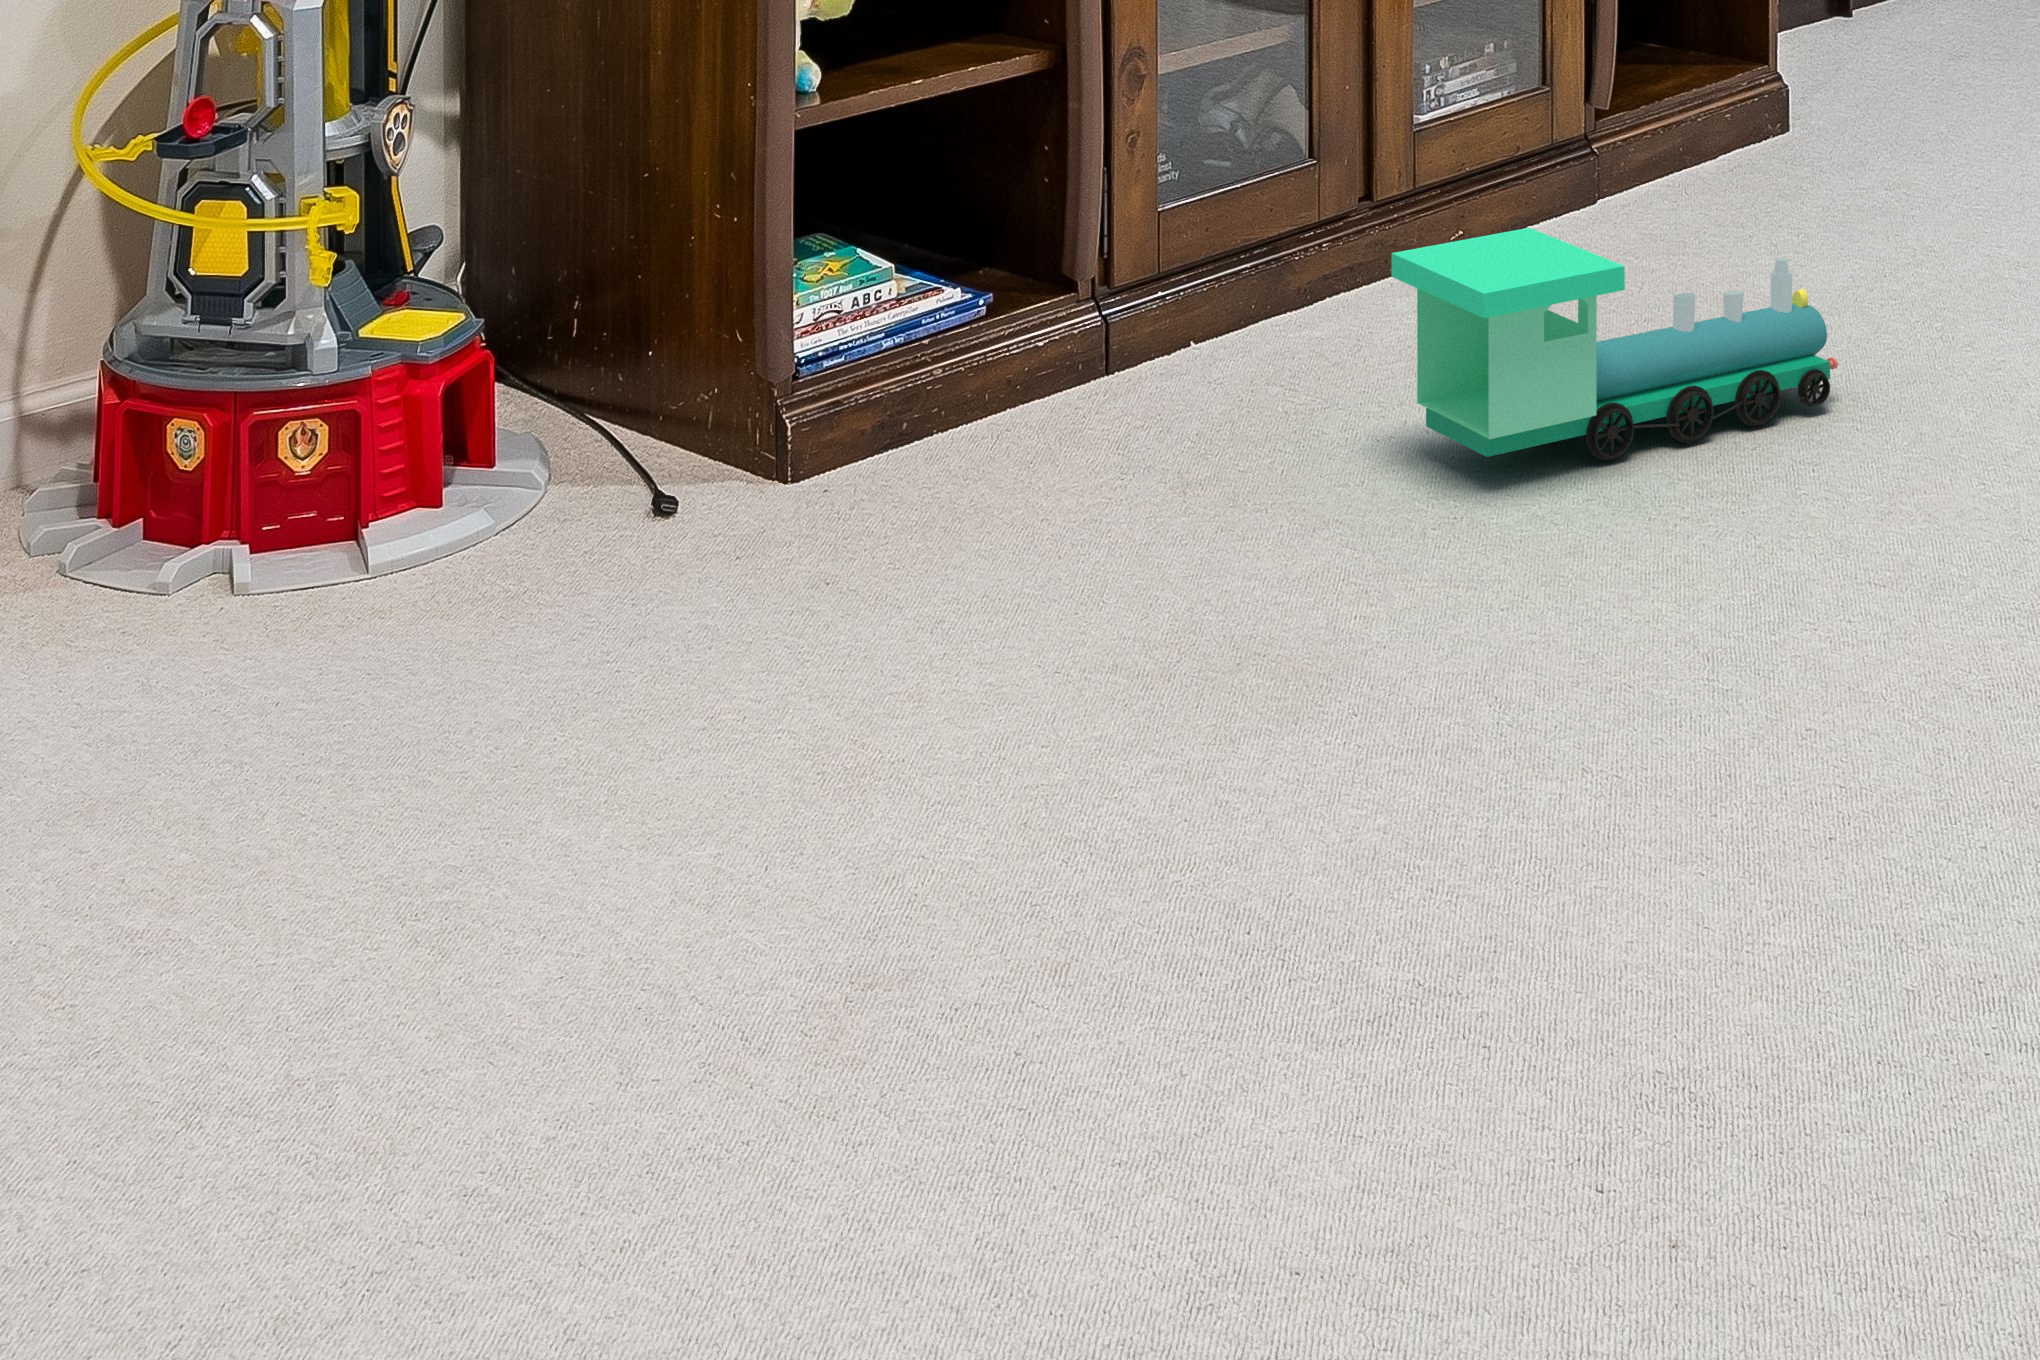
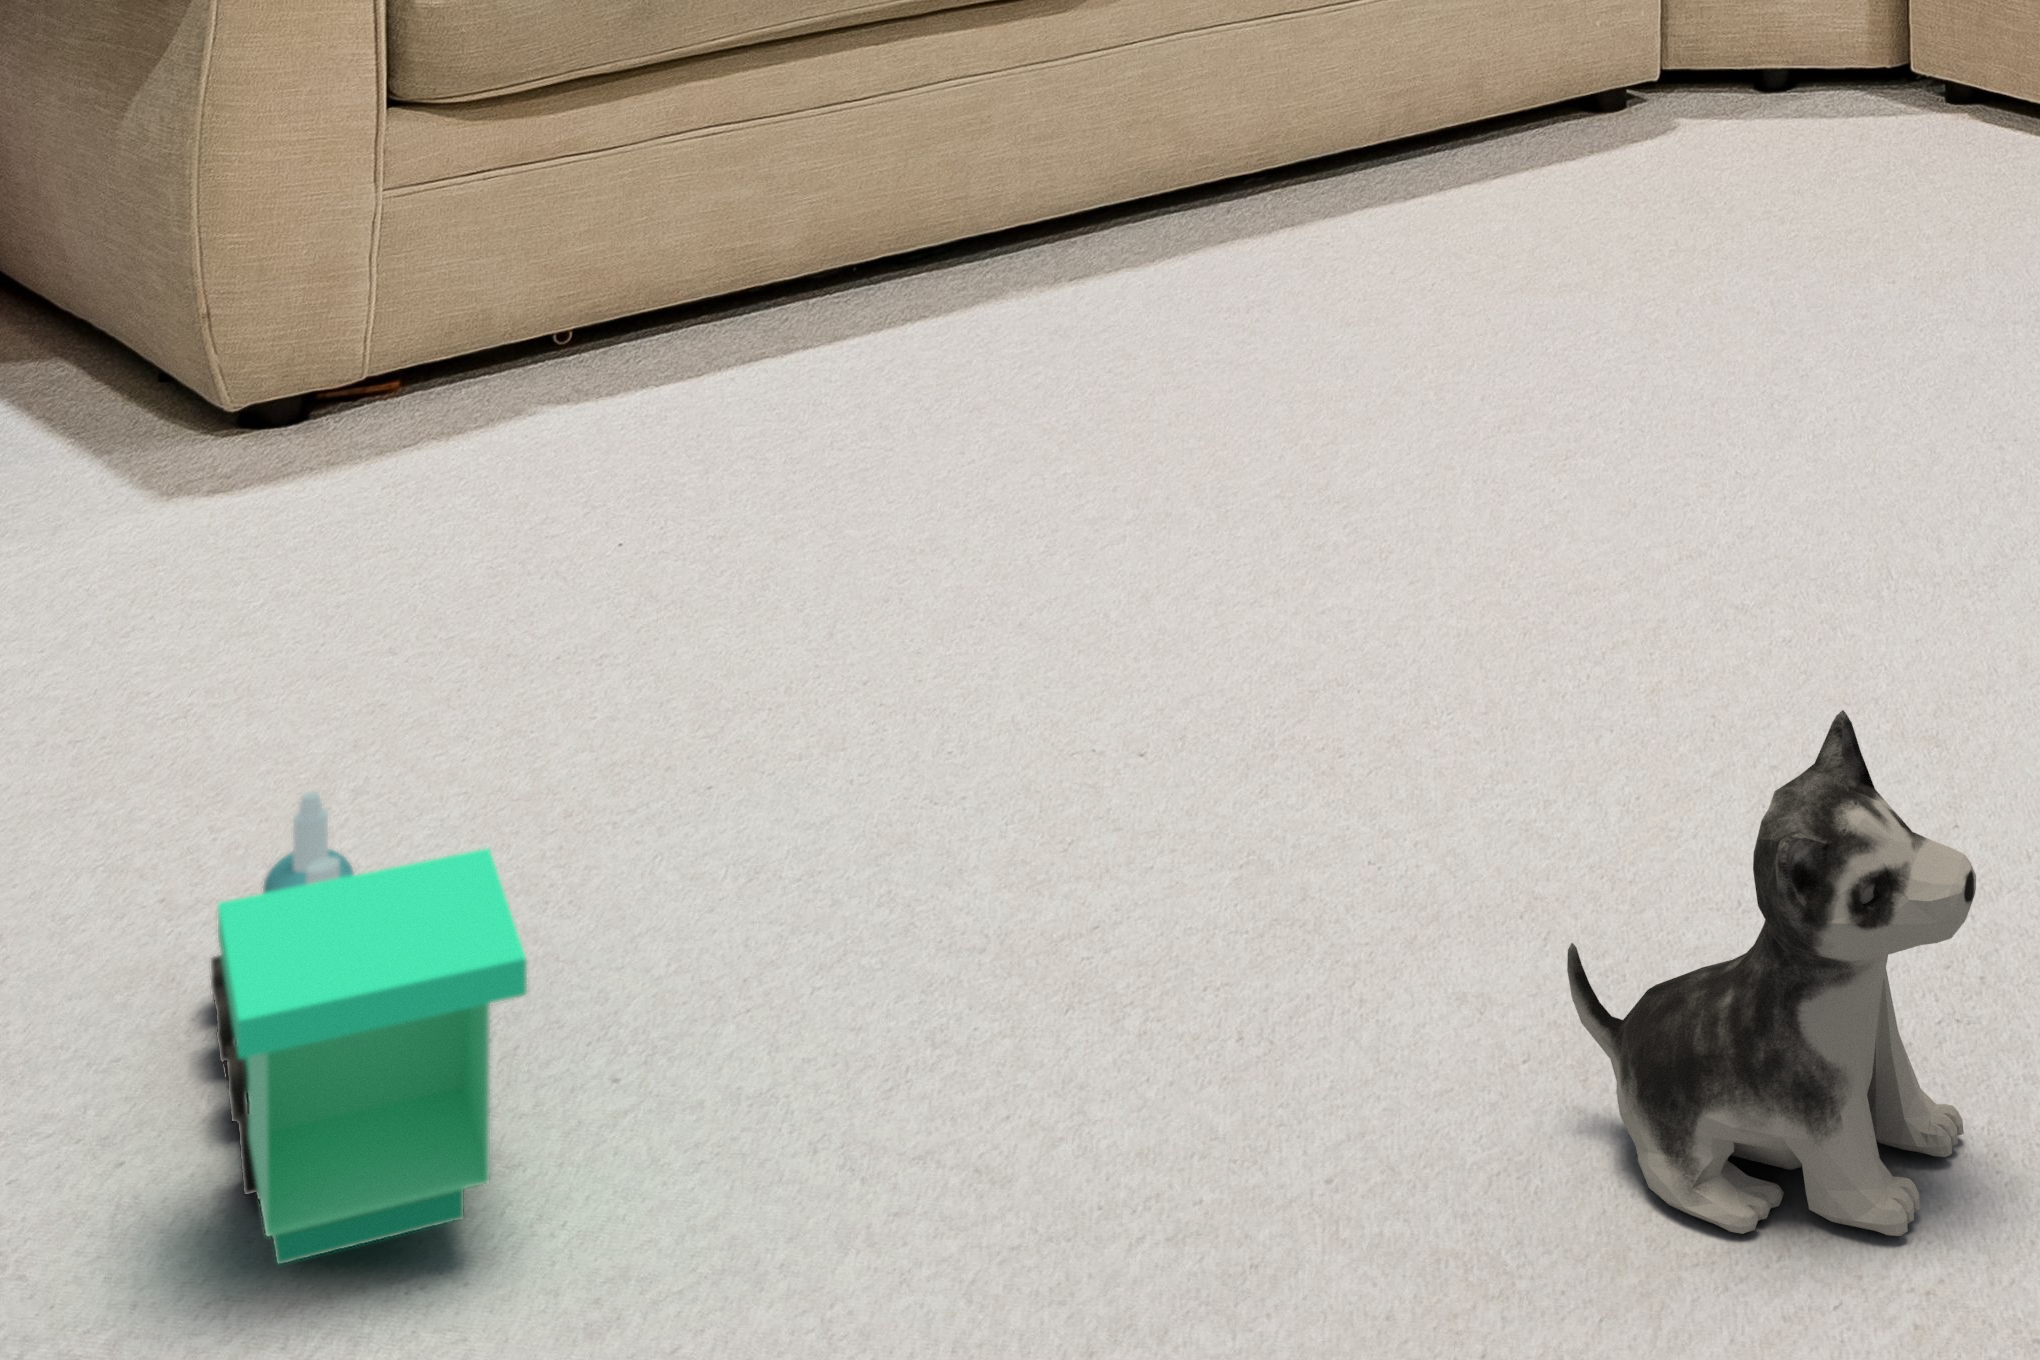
plush toy: none [1653,486,1921,953] -> present [1567,710,1976,1236]

